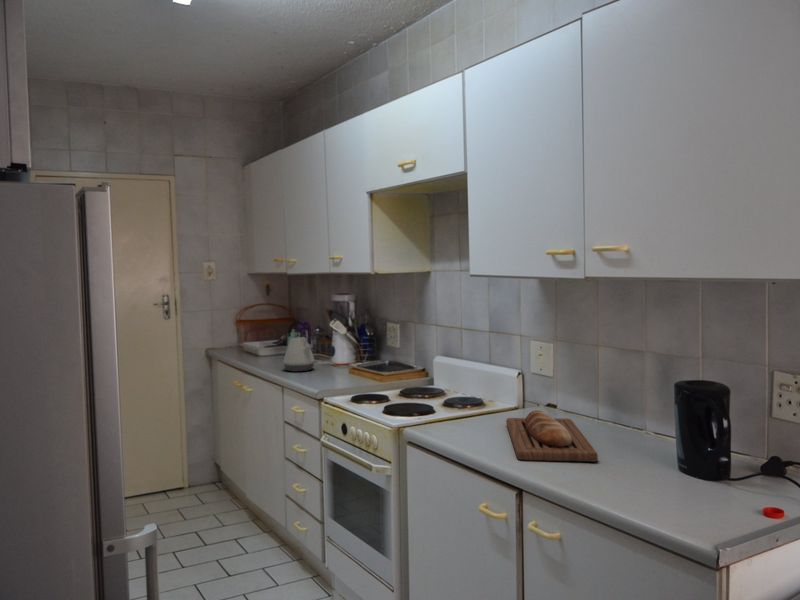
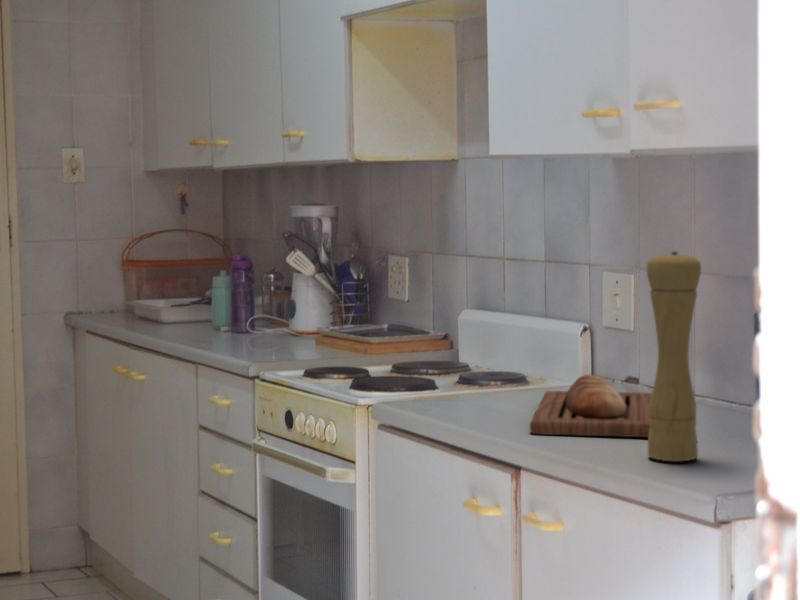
kettle: present [283,321,315,372] -> none [201,251,257,341]
pepper mill: none [607,352,644,490] -> present [647,252,701,462]

